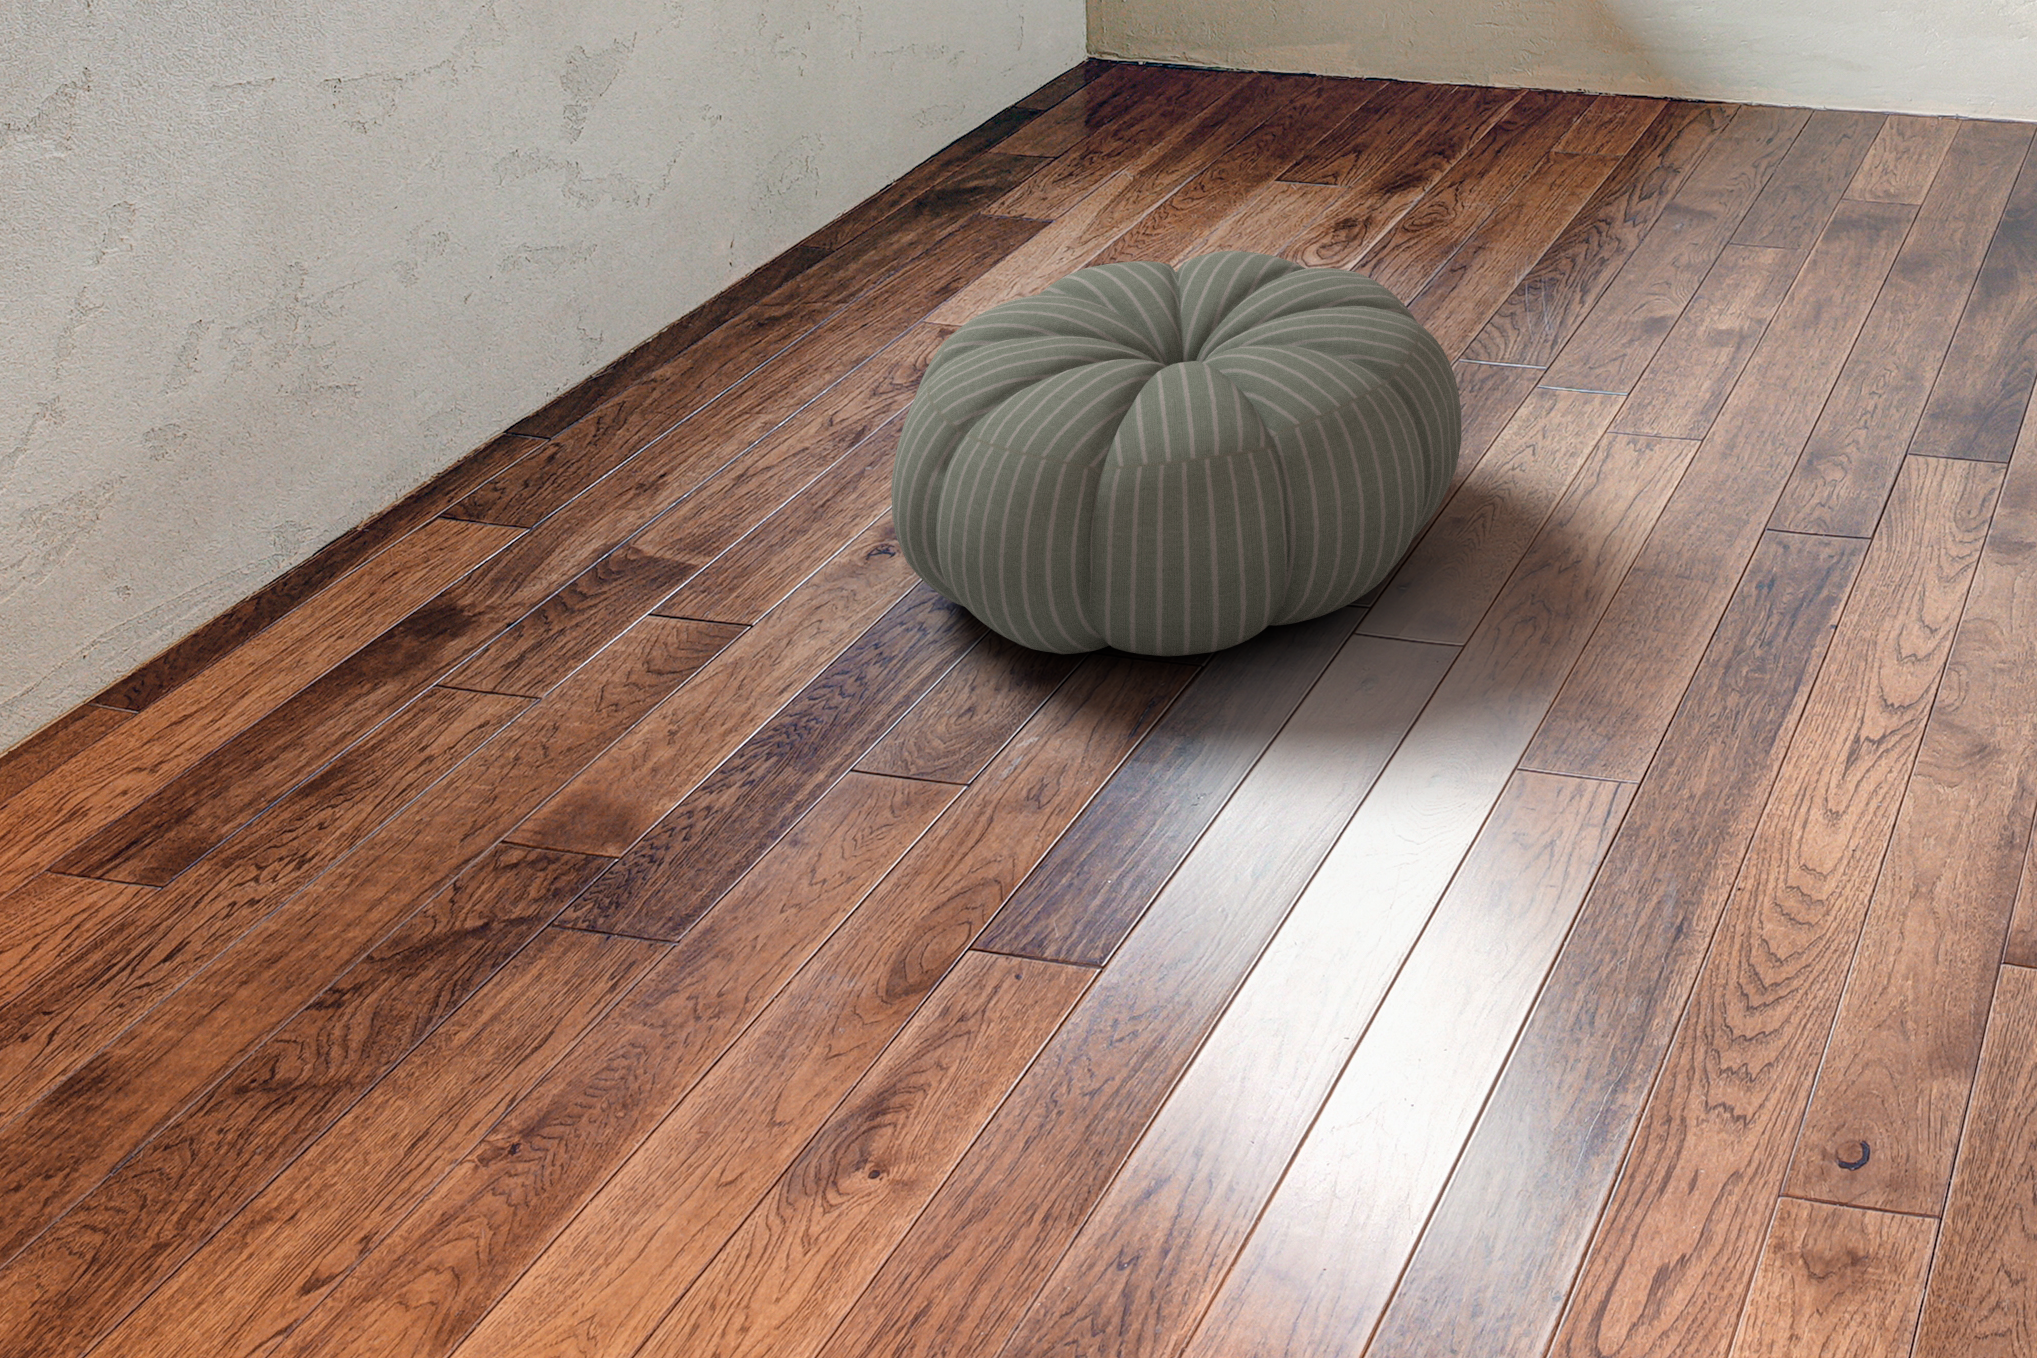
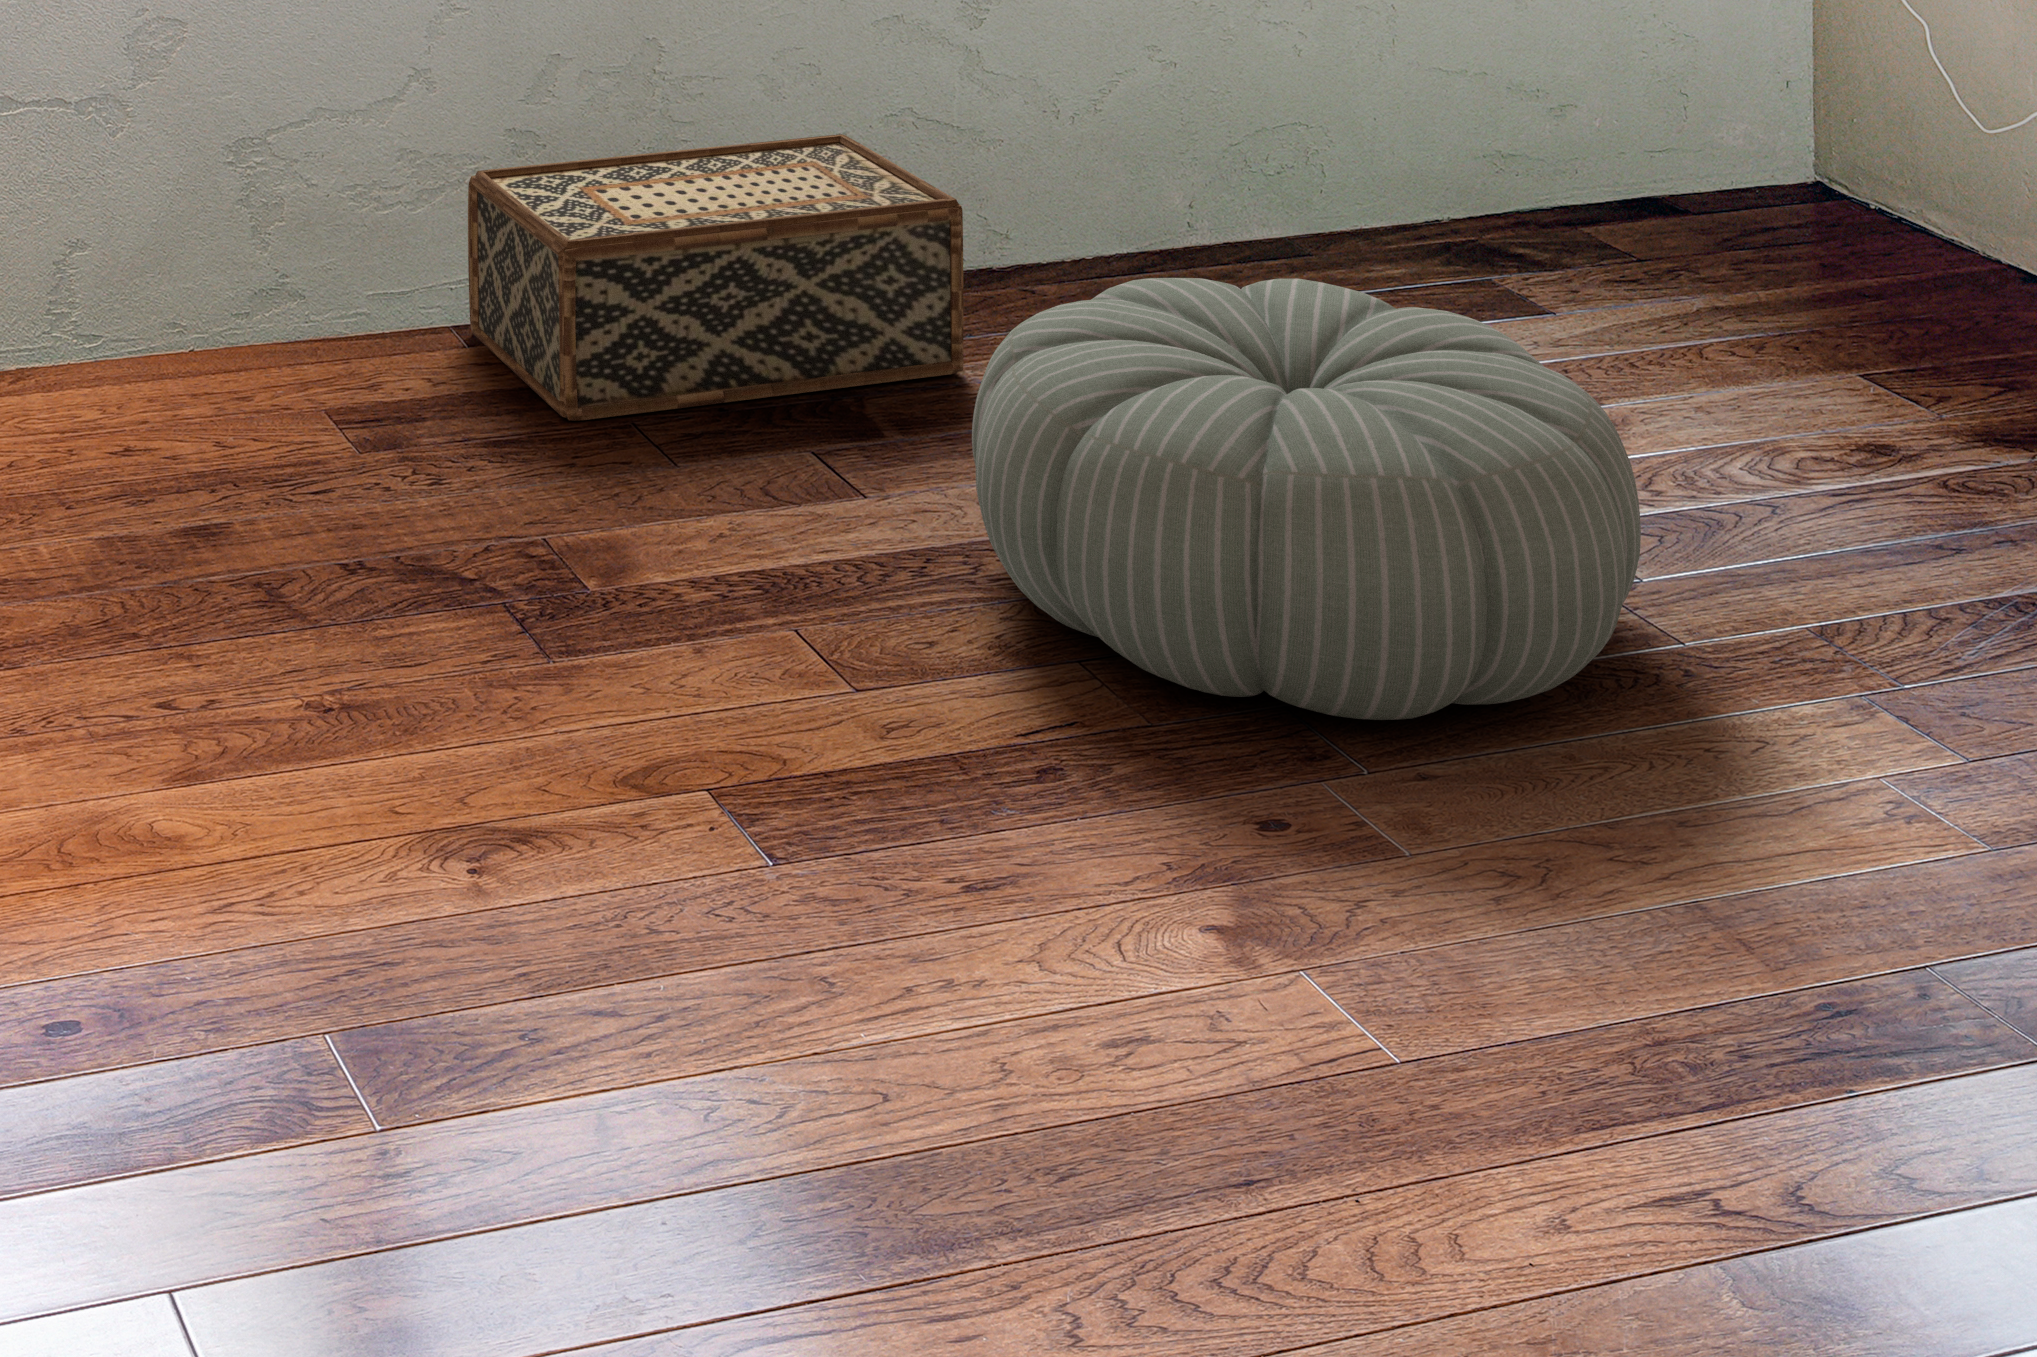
woven basket: none [127,290,690,710] -> present [468,134,964,421]

